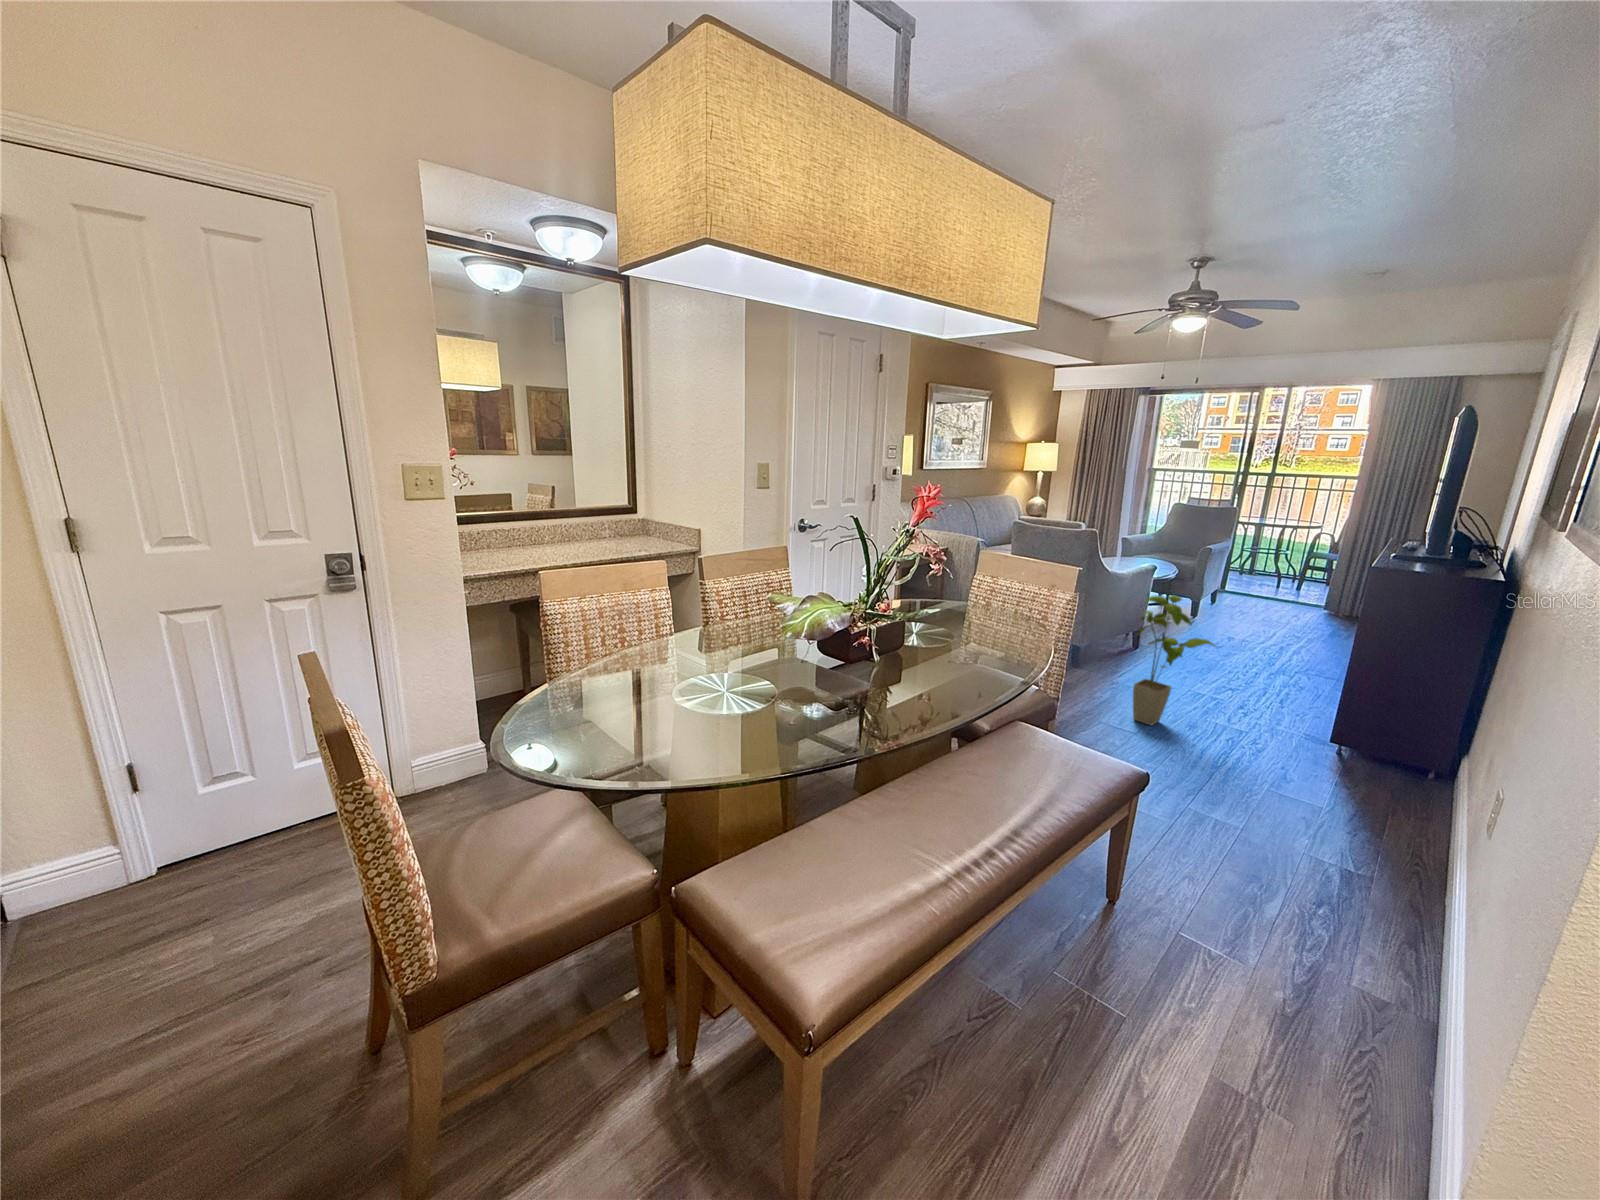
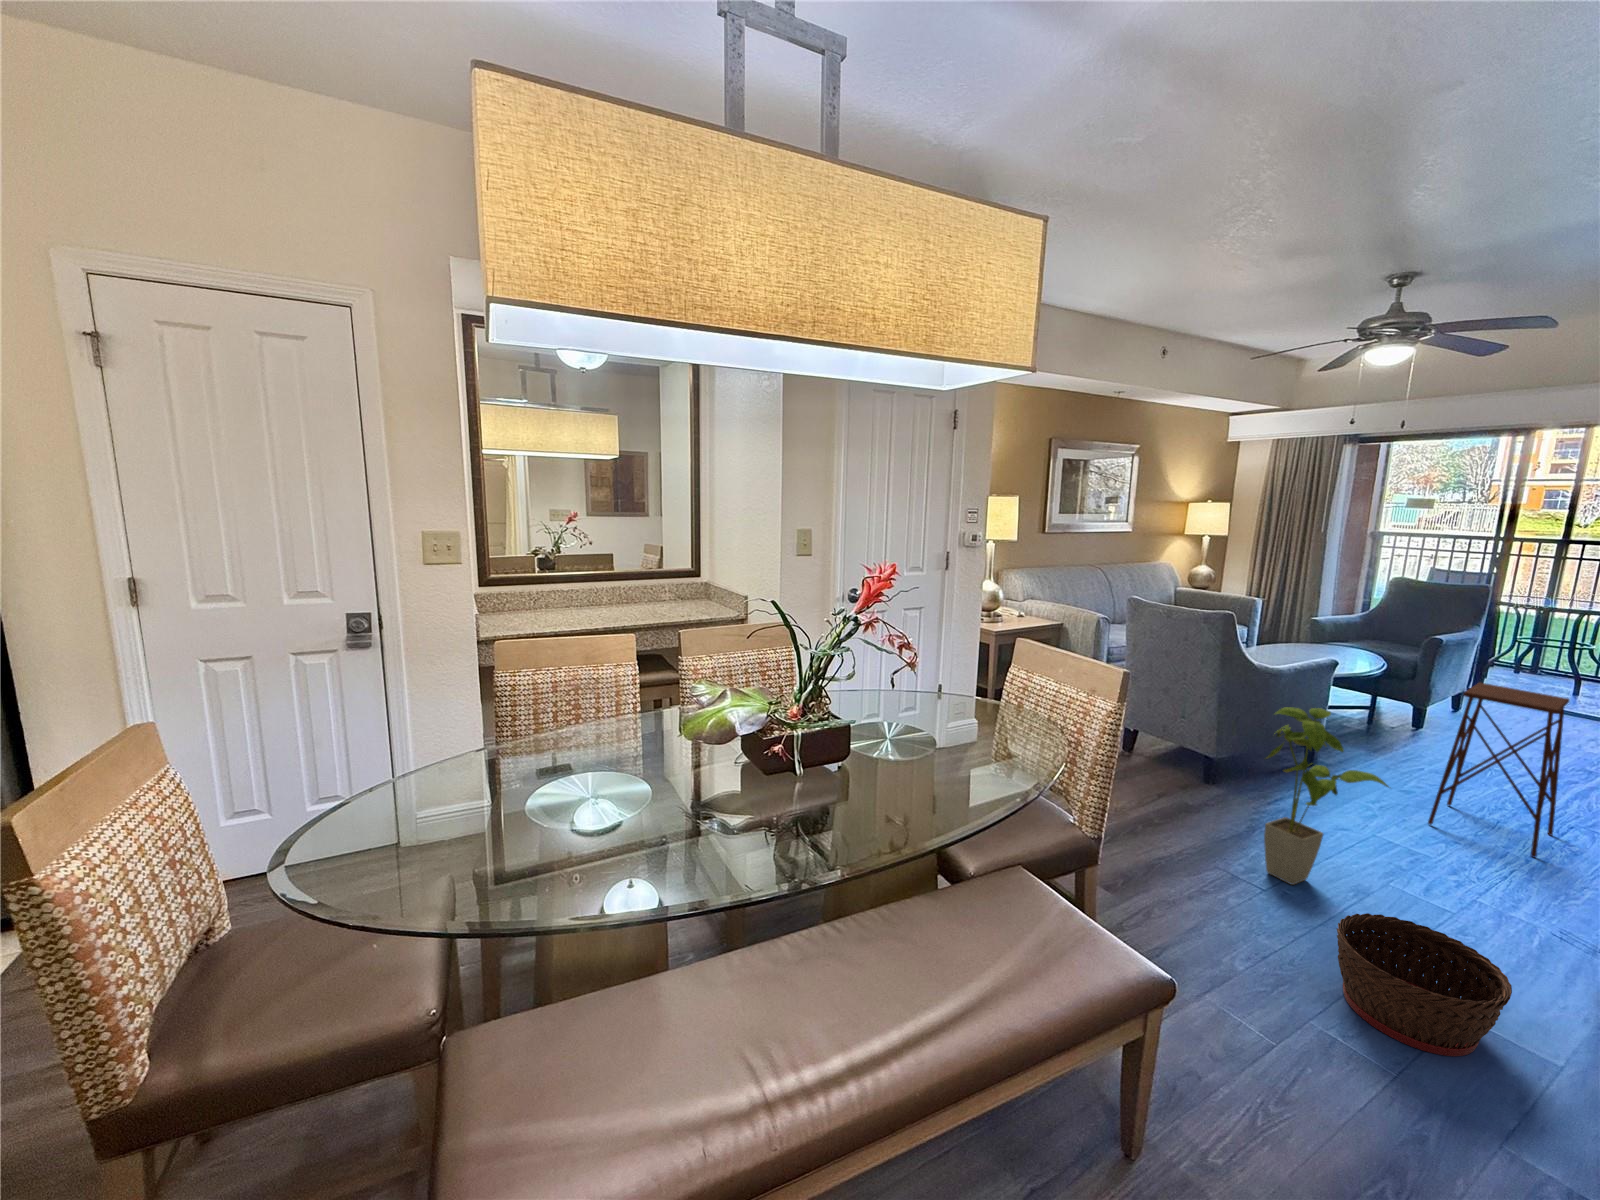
side table: none [1218,575,1304,692] -> present [1428,683,1569,857]
basket: none [1201,732,1307,813] -> present [1337,913,1512,1056]

